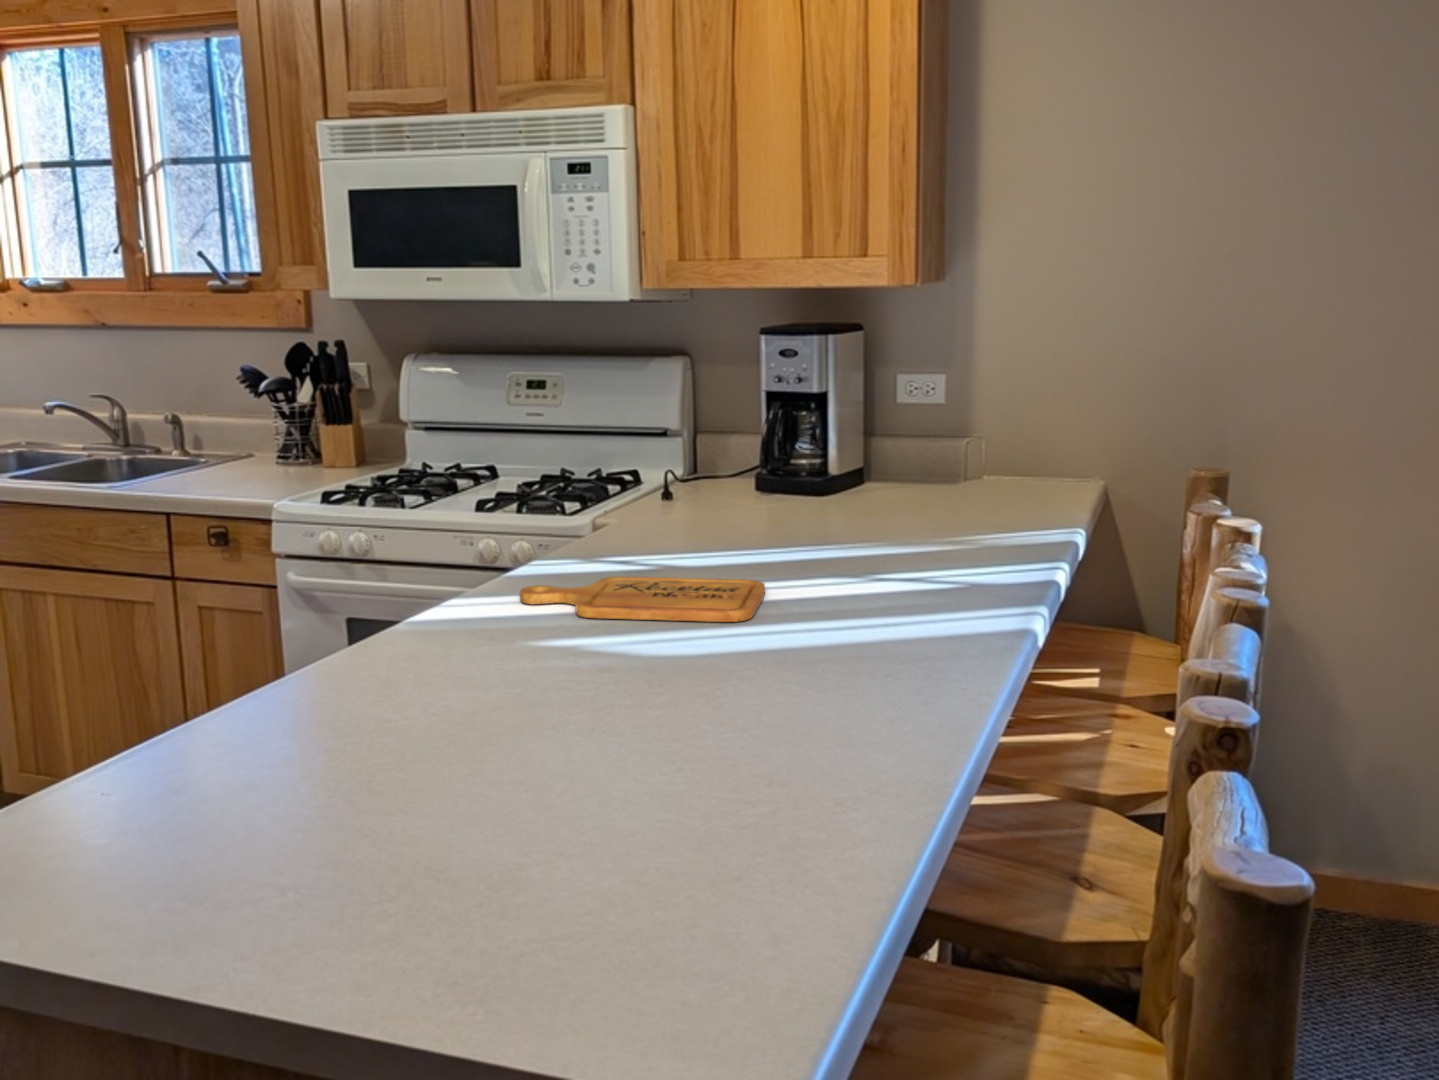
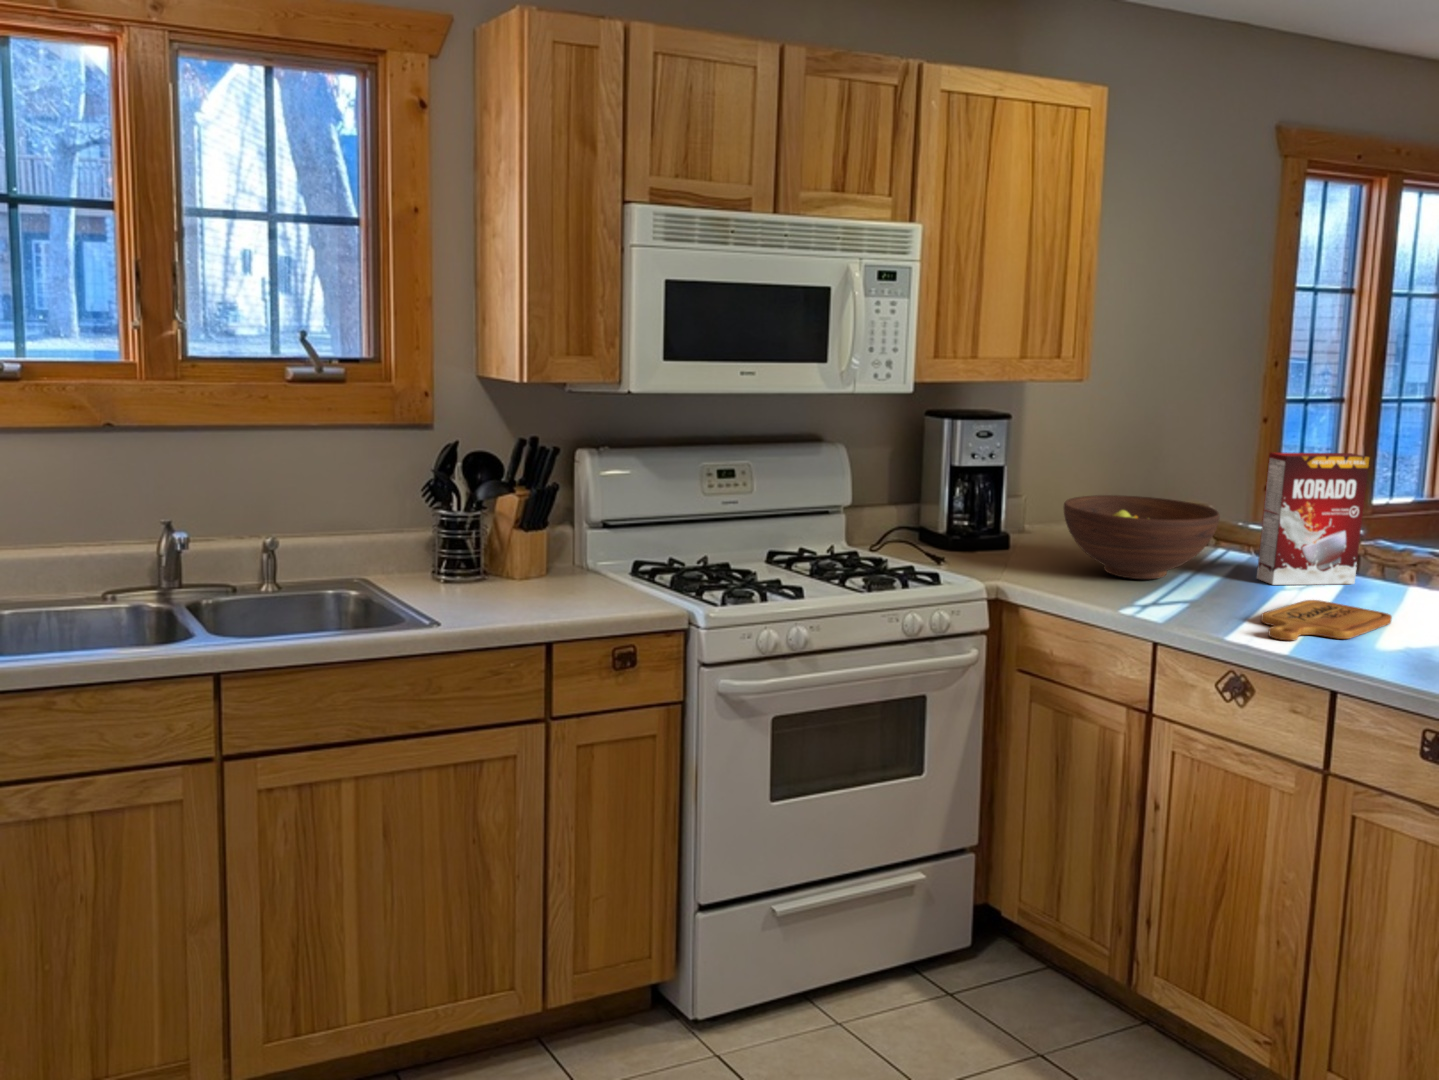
cereal box: none [863,374,1009,589] -> present [1257,452,1369,585]
fruit bowl: none [672,431,871,539] -> present [1064,495,1220,579]

